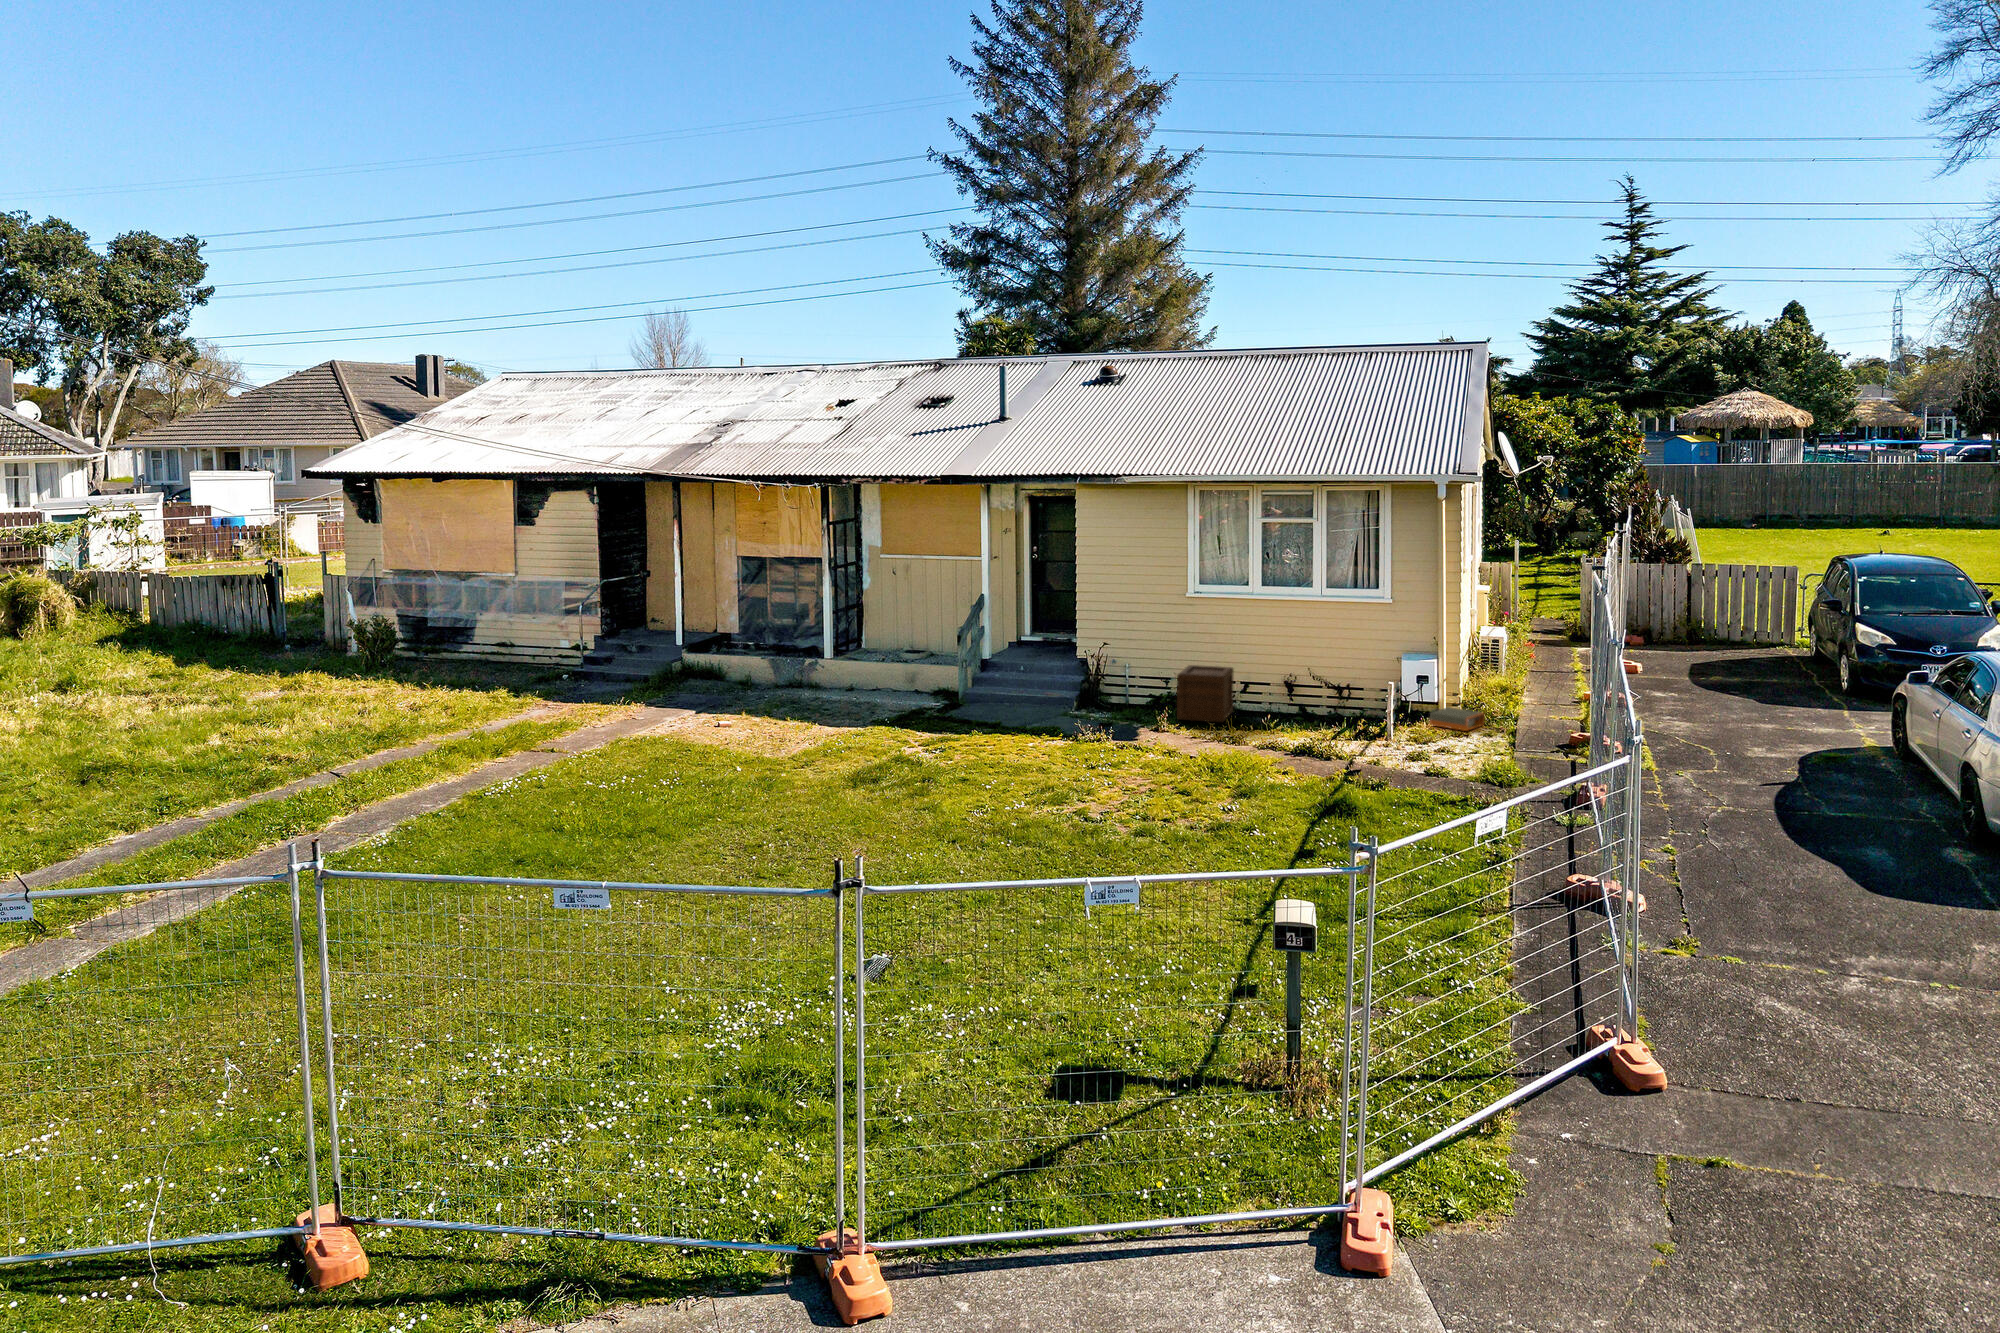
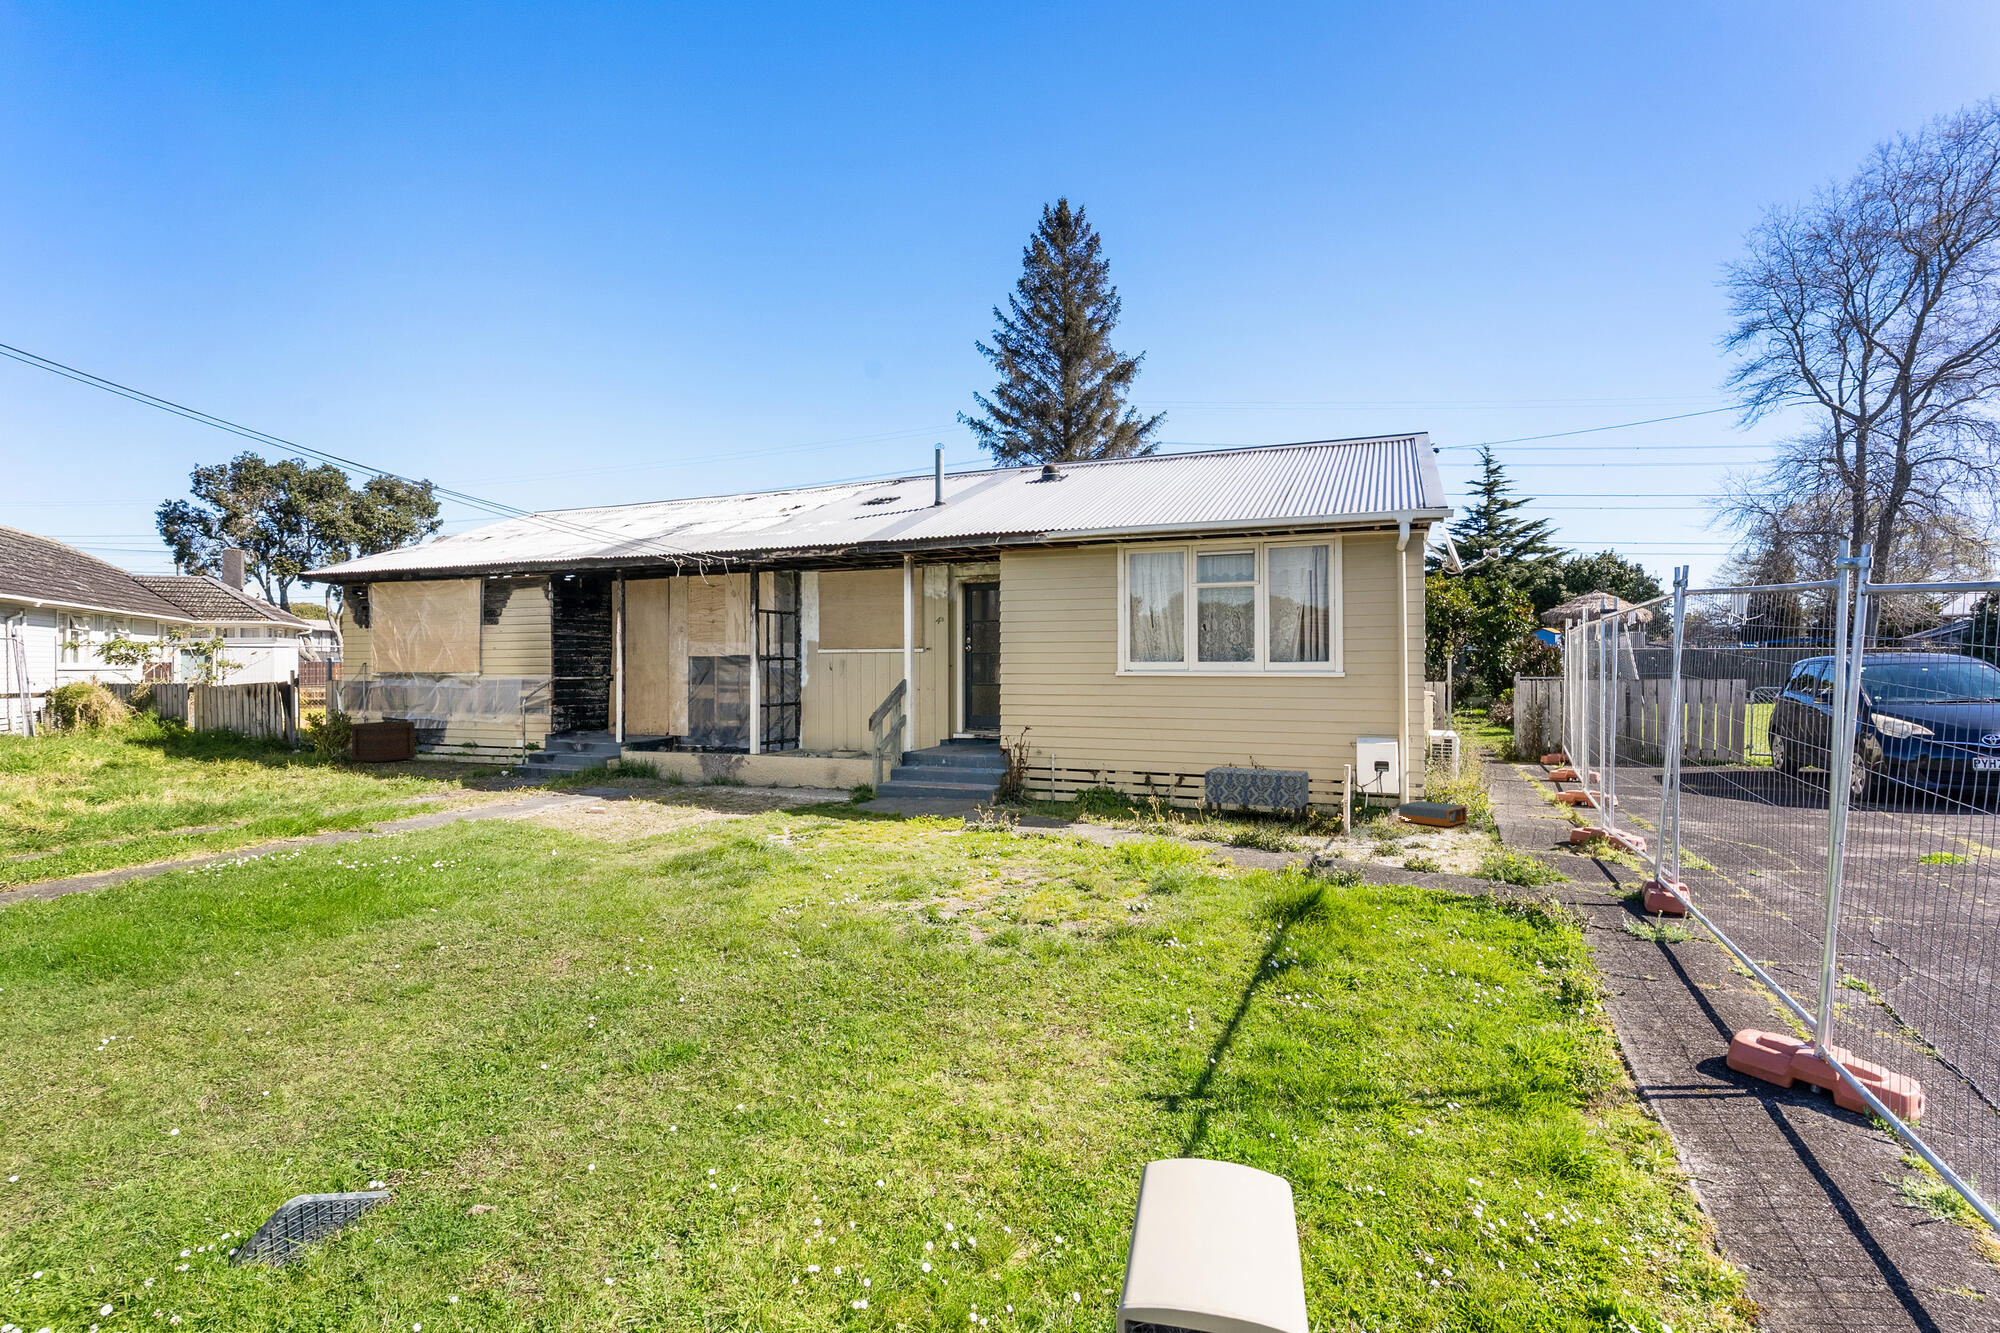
wooden crate: present [1177,665,1233,723] -> present [352,721,415,762]
bench: none [1269,678,1358,729] -> present [1205,767,1309,822]

